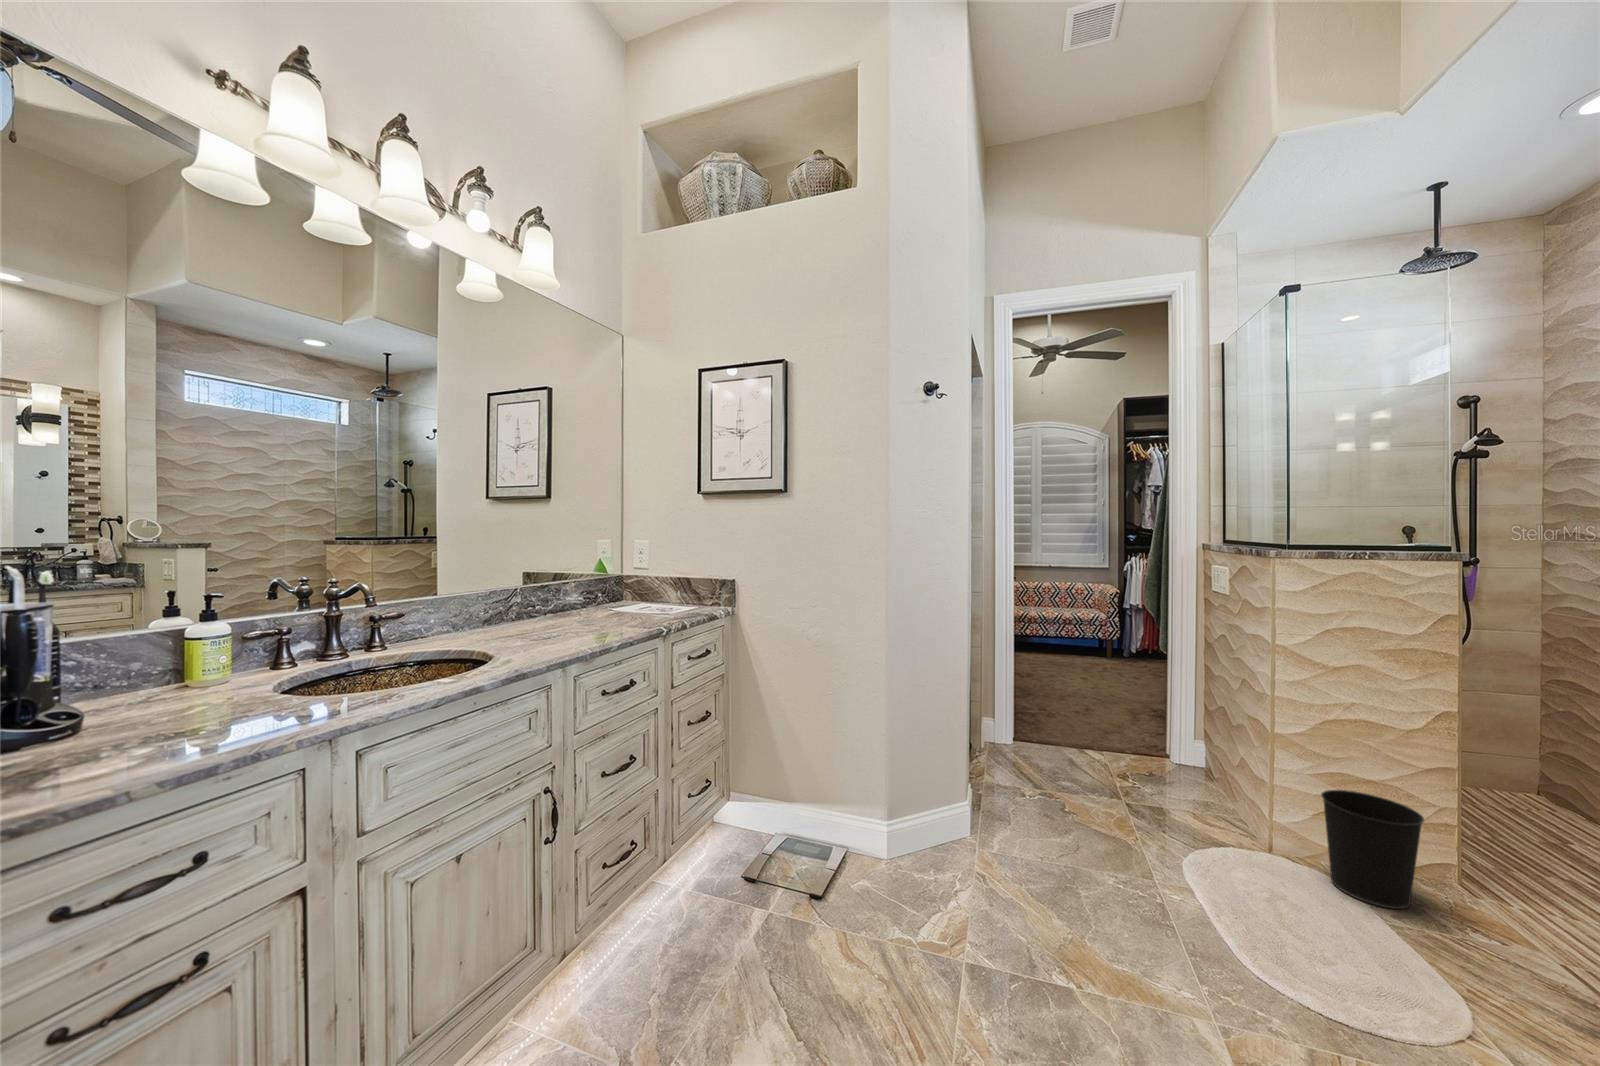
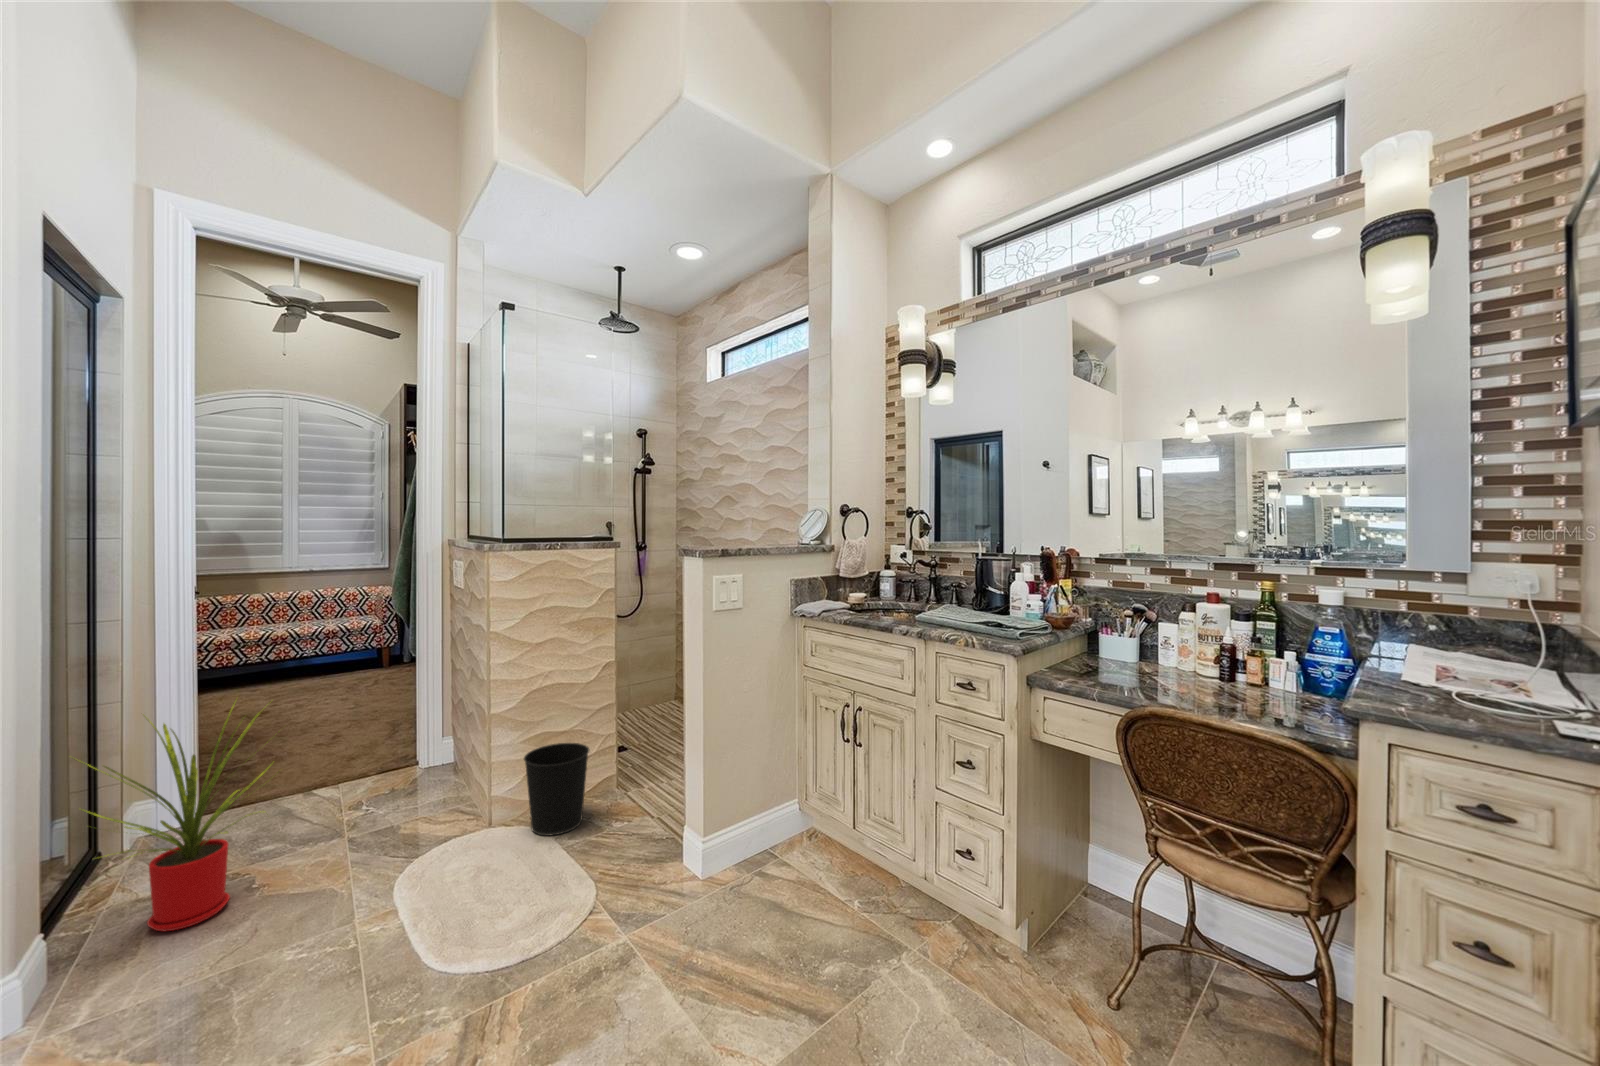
house plant: none [973,660,1094,824] -> present [80,703,278,931]

